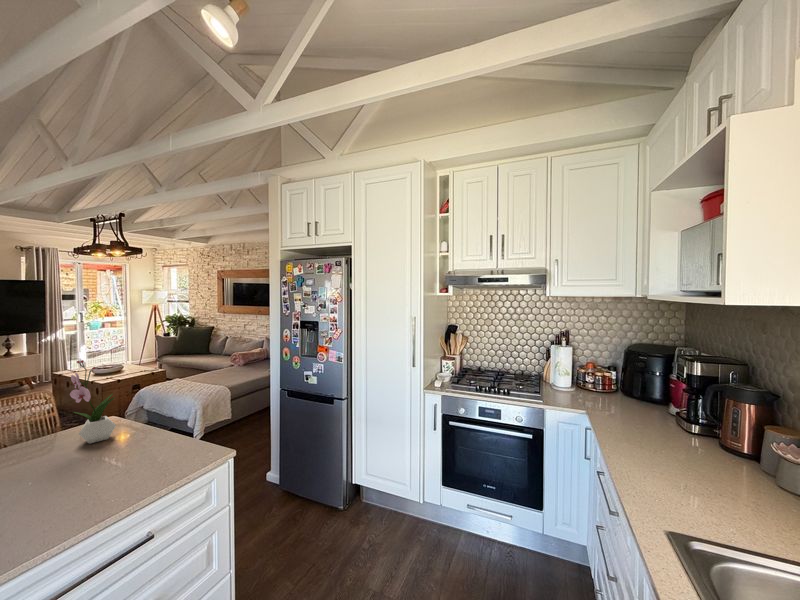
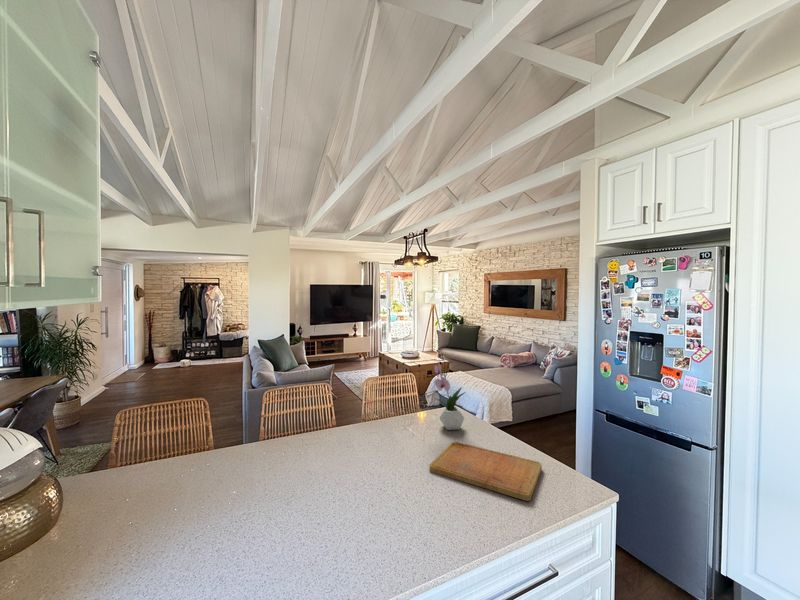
cutting board: none [32,446,183,494] -> present [430,442,542,501]

